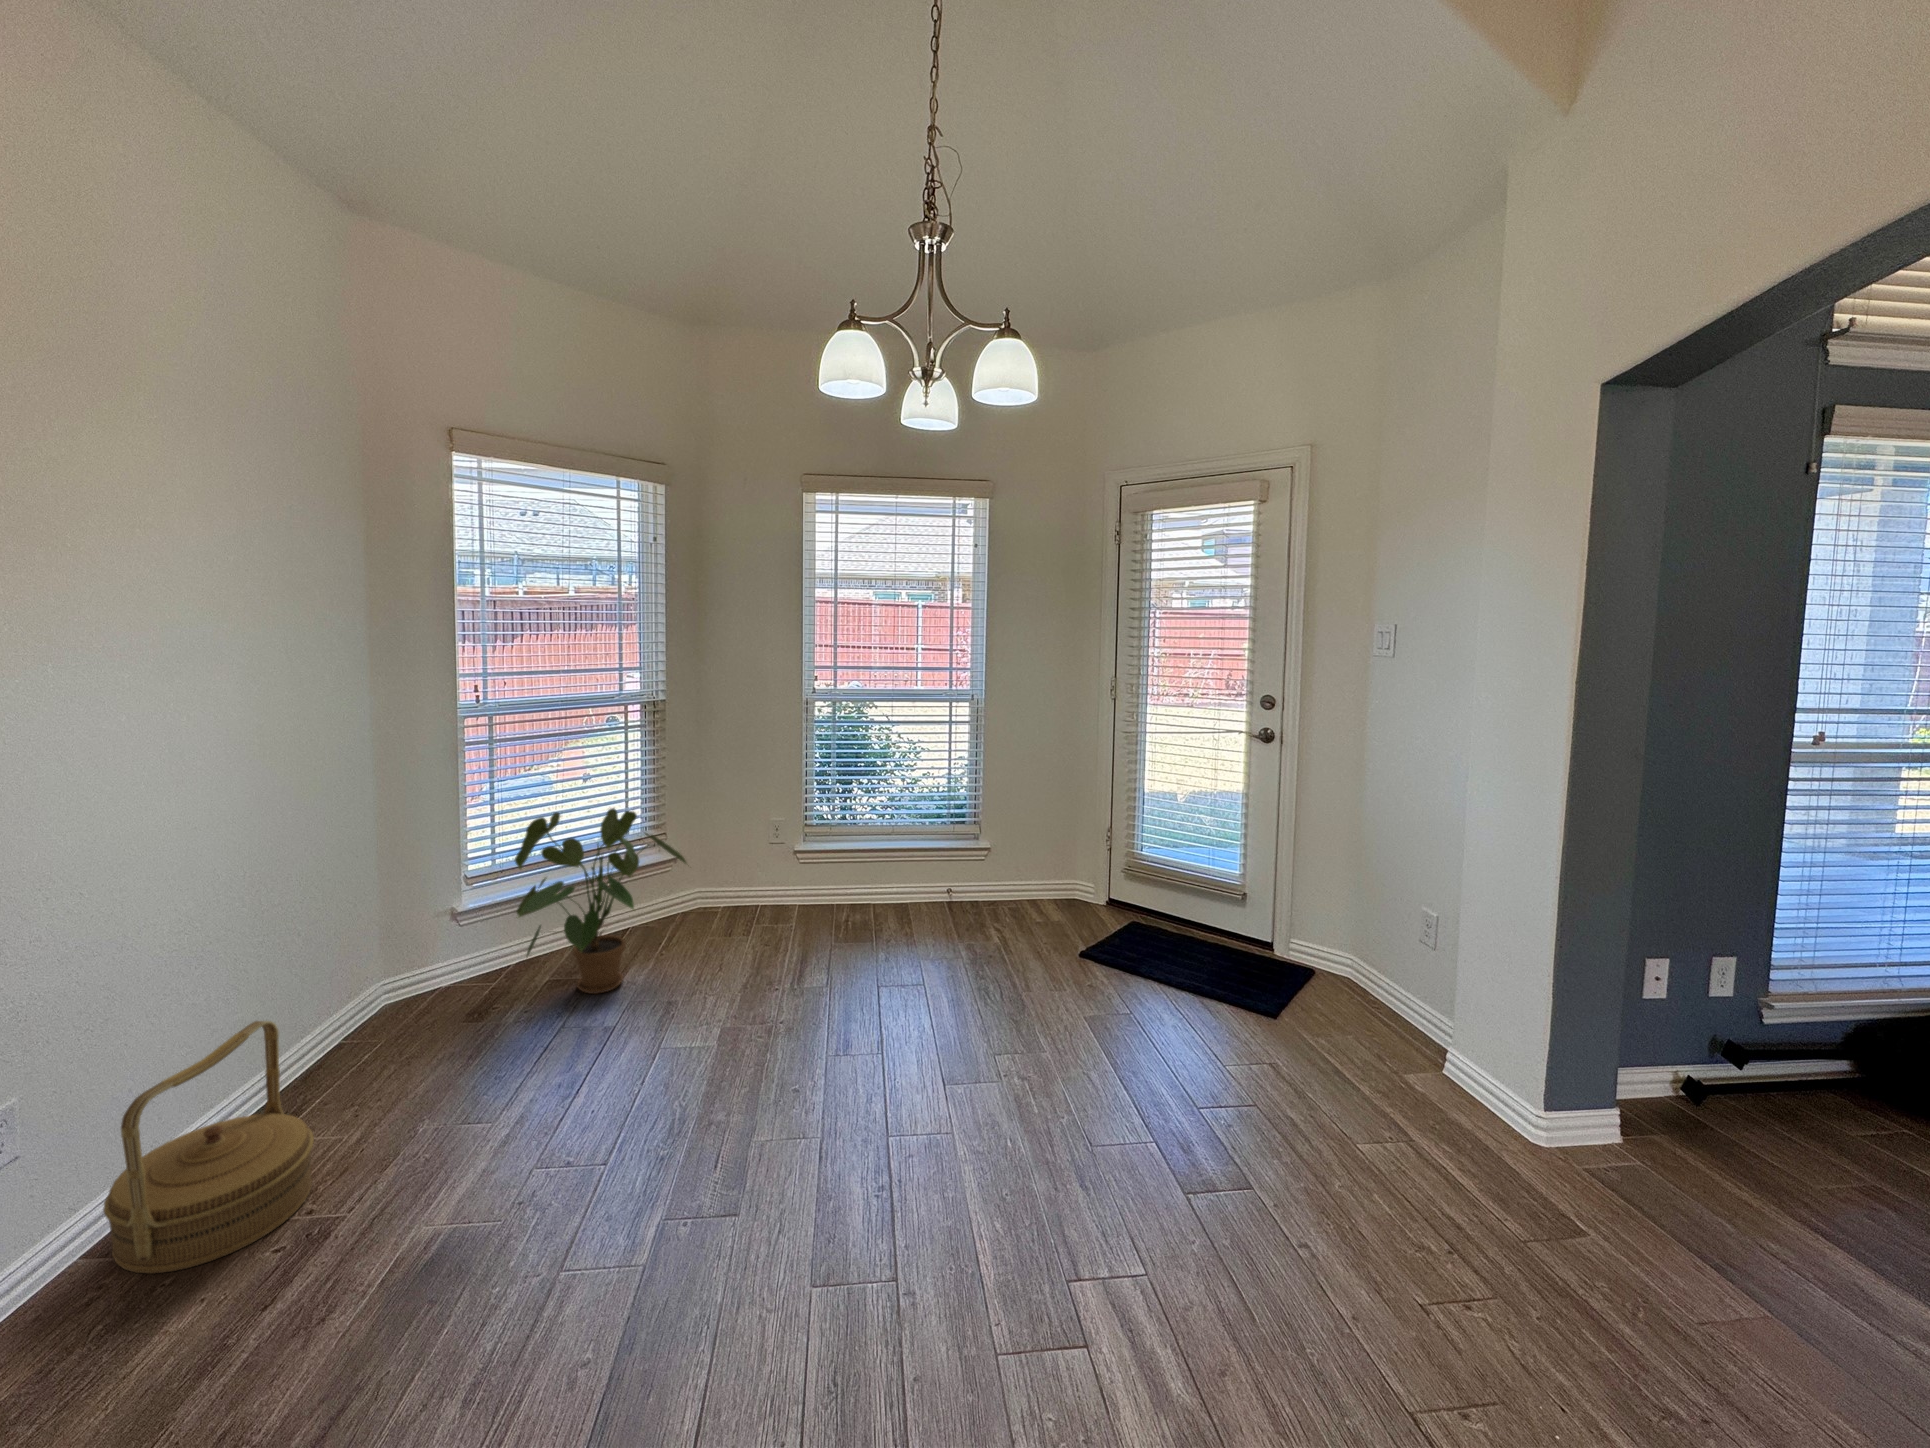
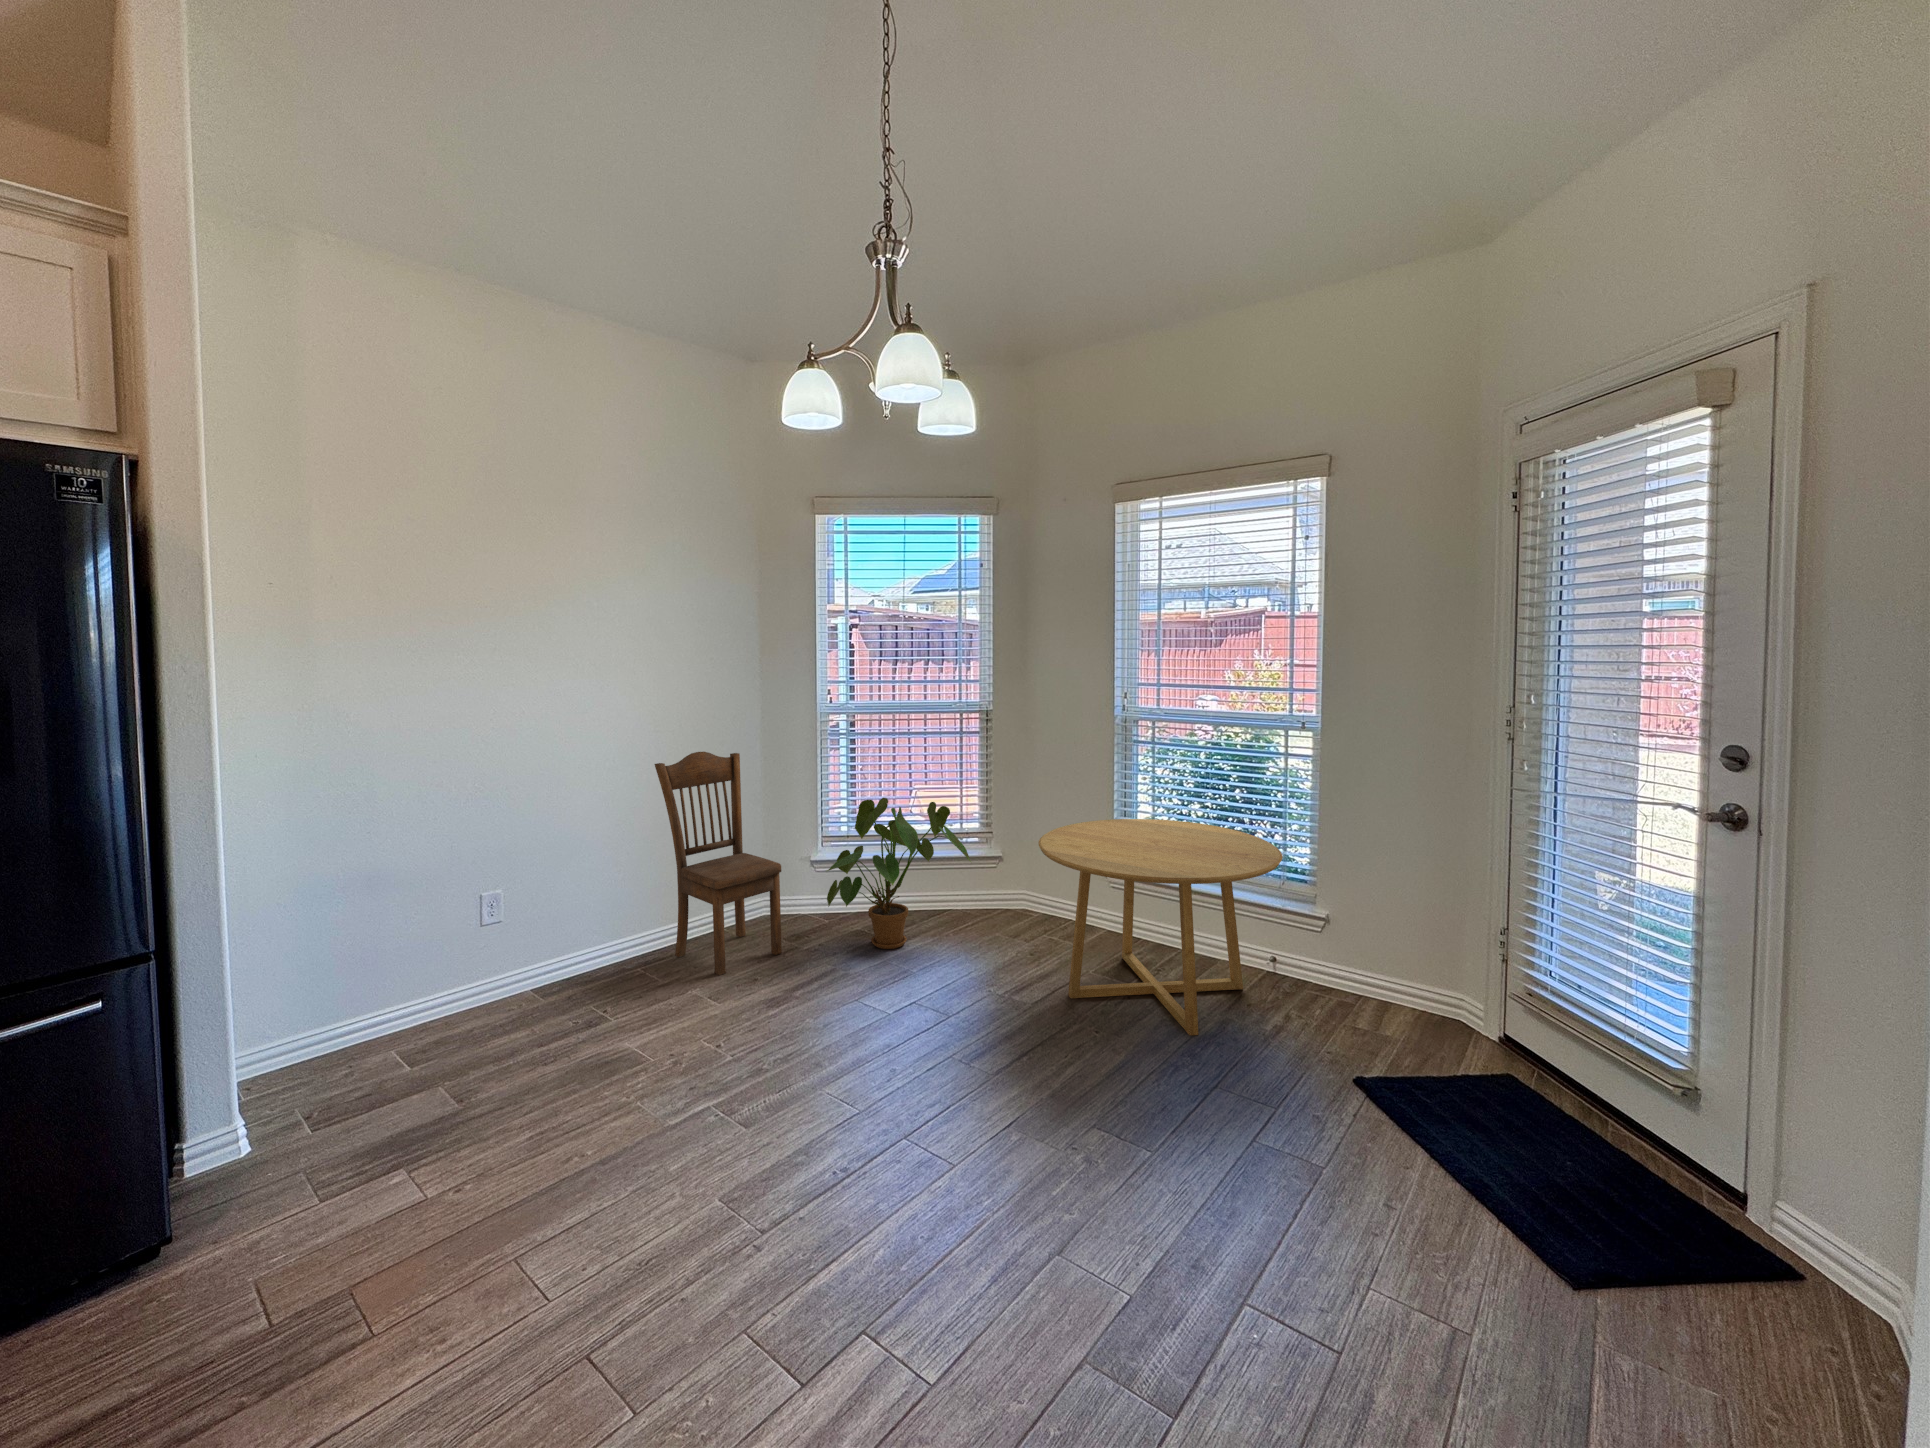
dining chair: none [239,779,473,1108] -> present [655,752,782,975]
round table: none [795,788,1007,972] -> present [1038,819,1283,1036]
woven basket: present [103,1021,314,1274] -> none [538,889,642,1015]

